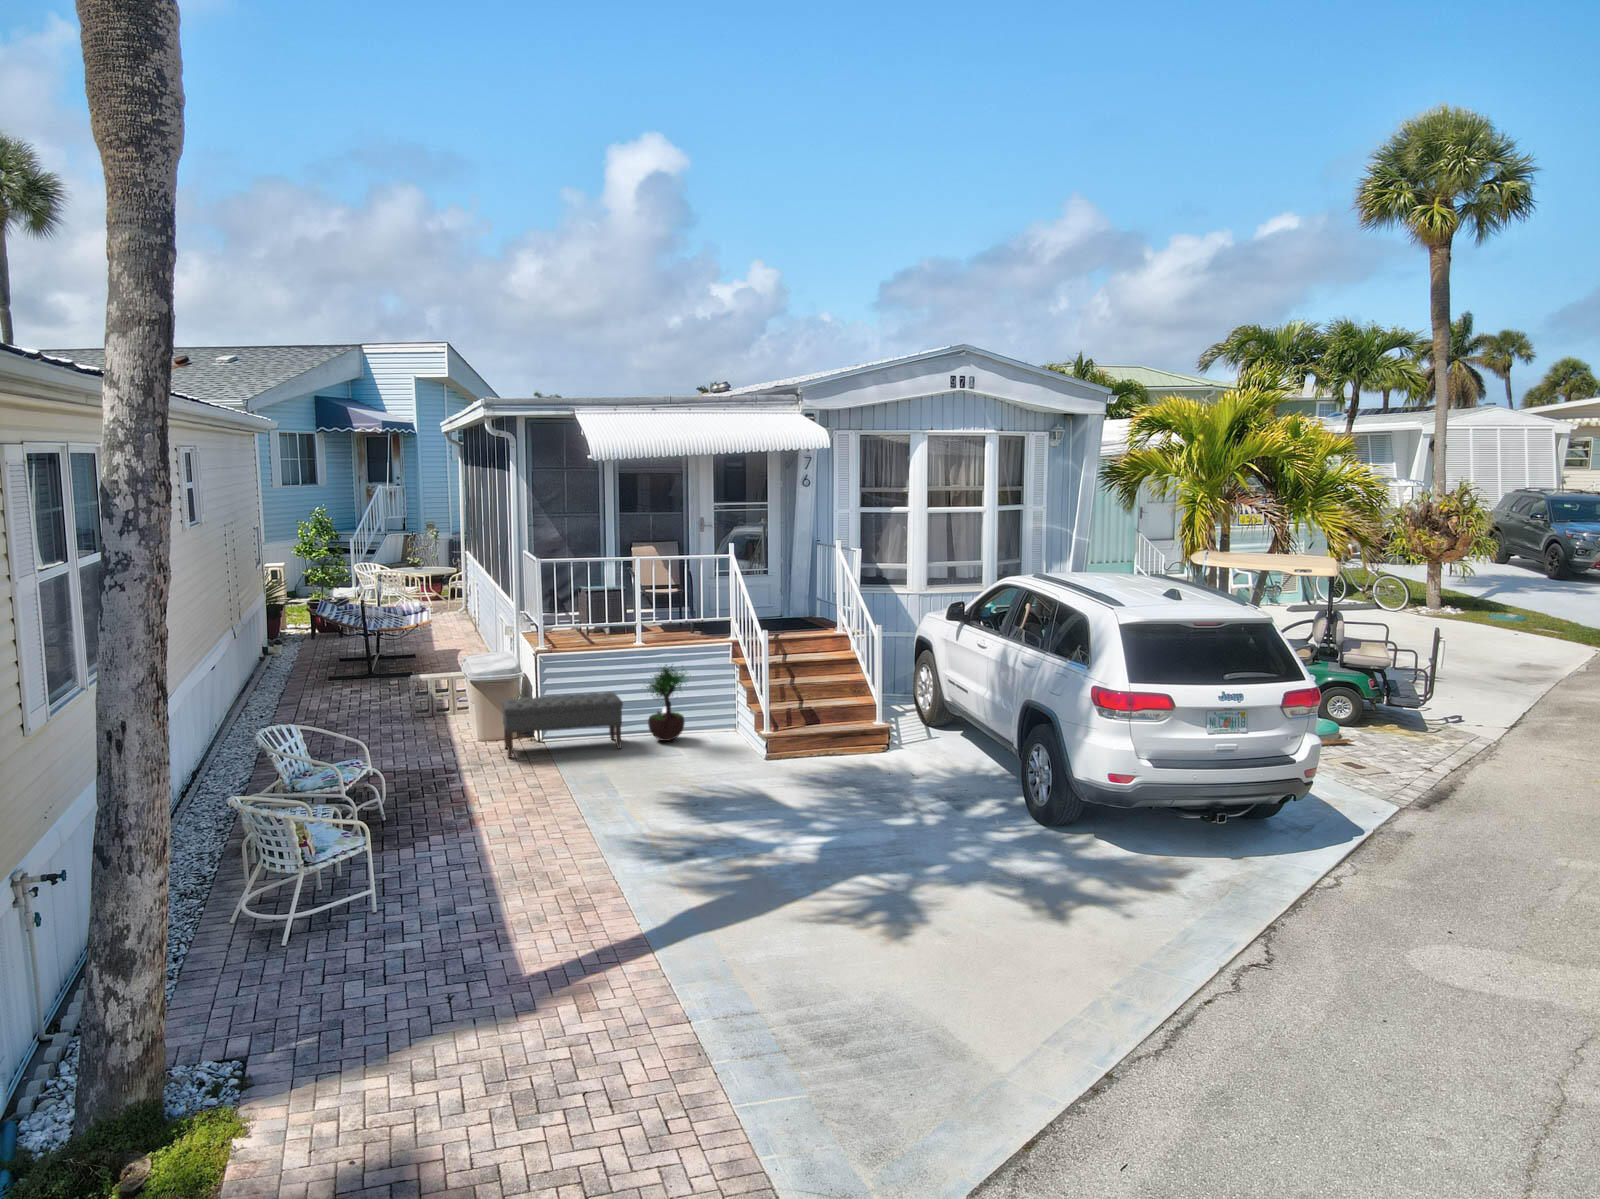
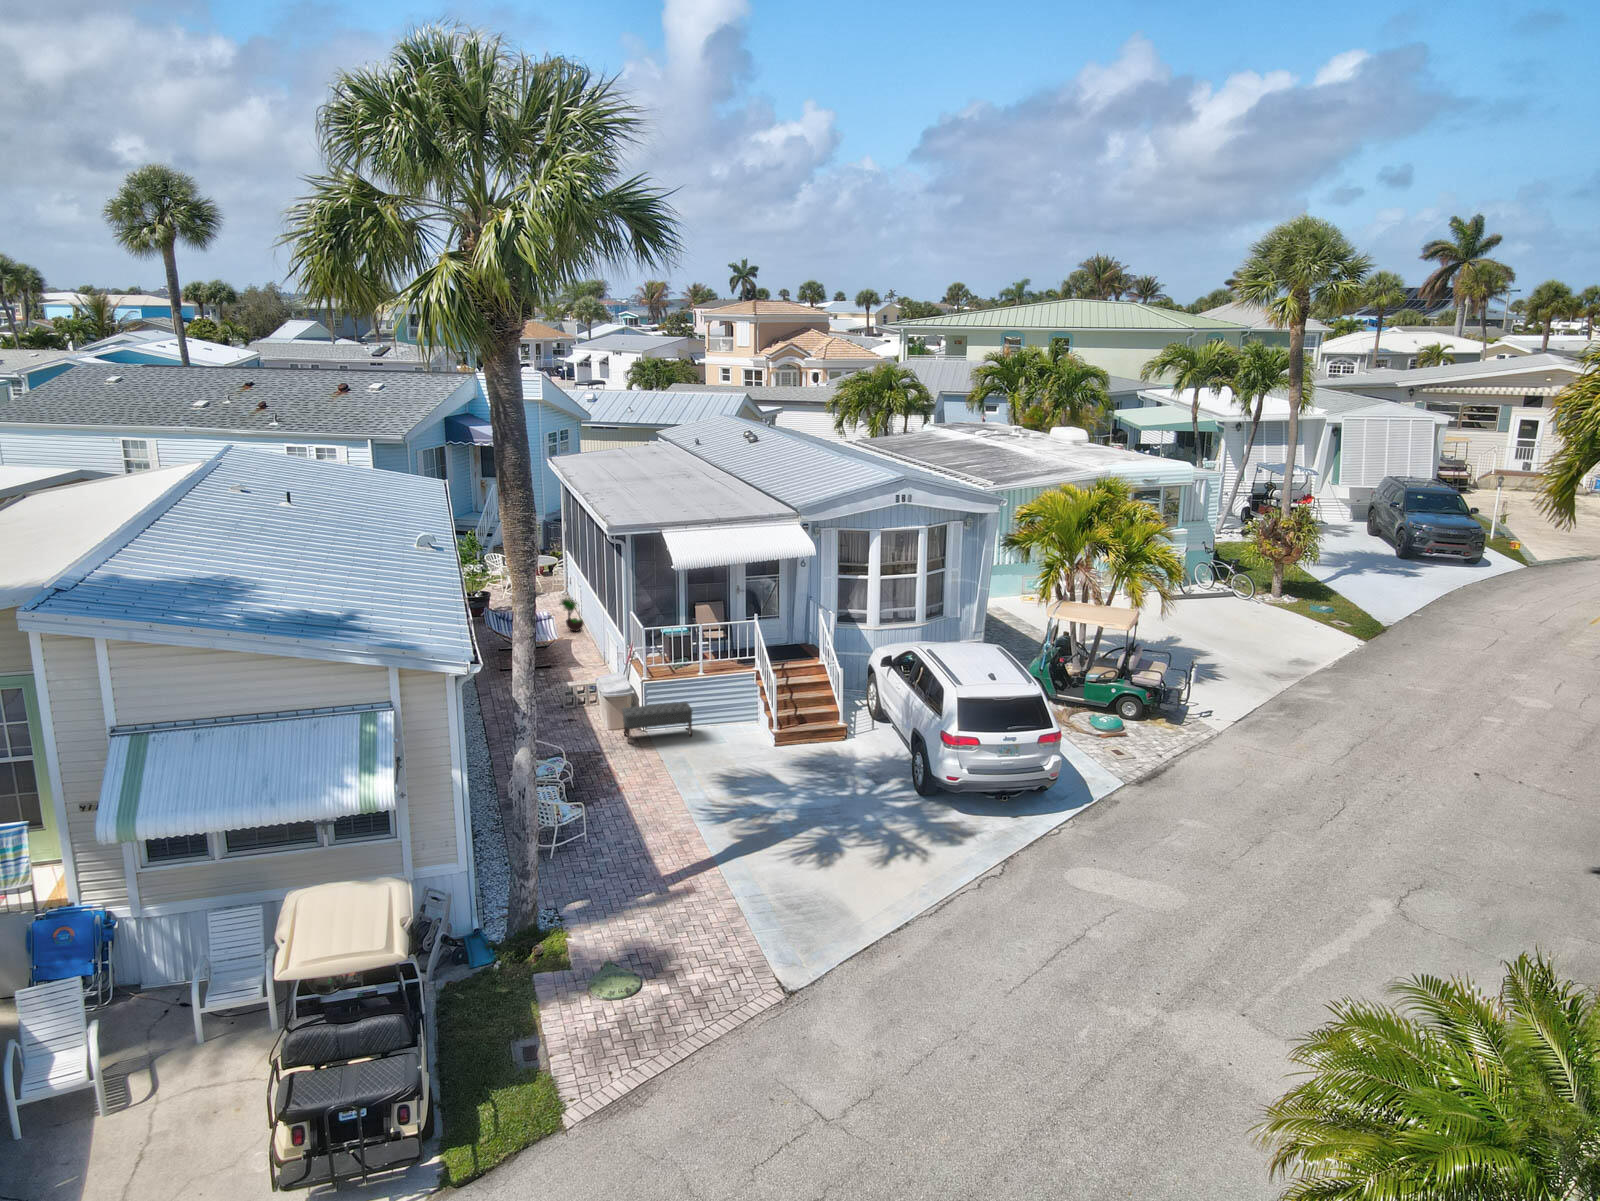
potted tree: present [647,665,686,741] -> present [559,598,583,632]

